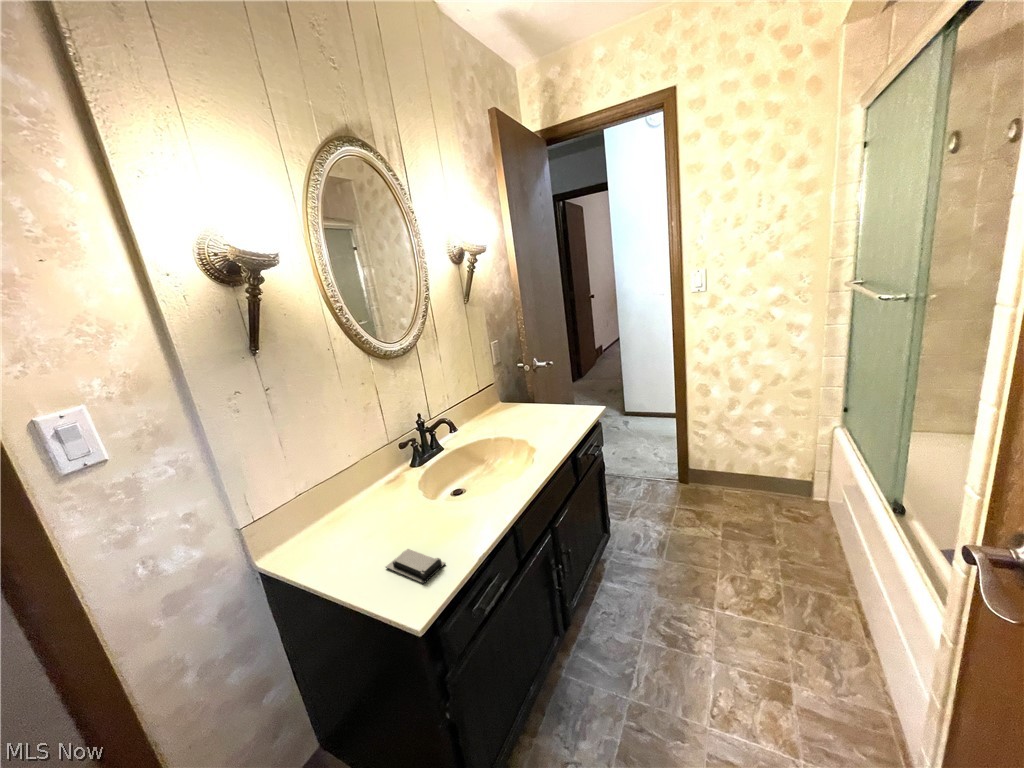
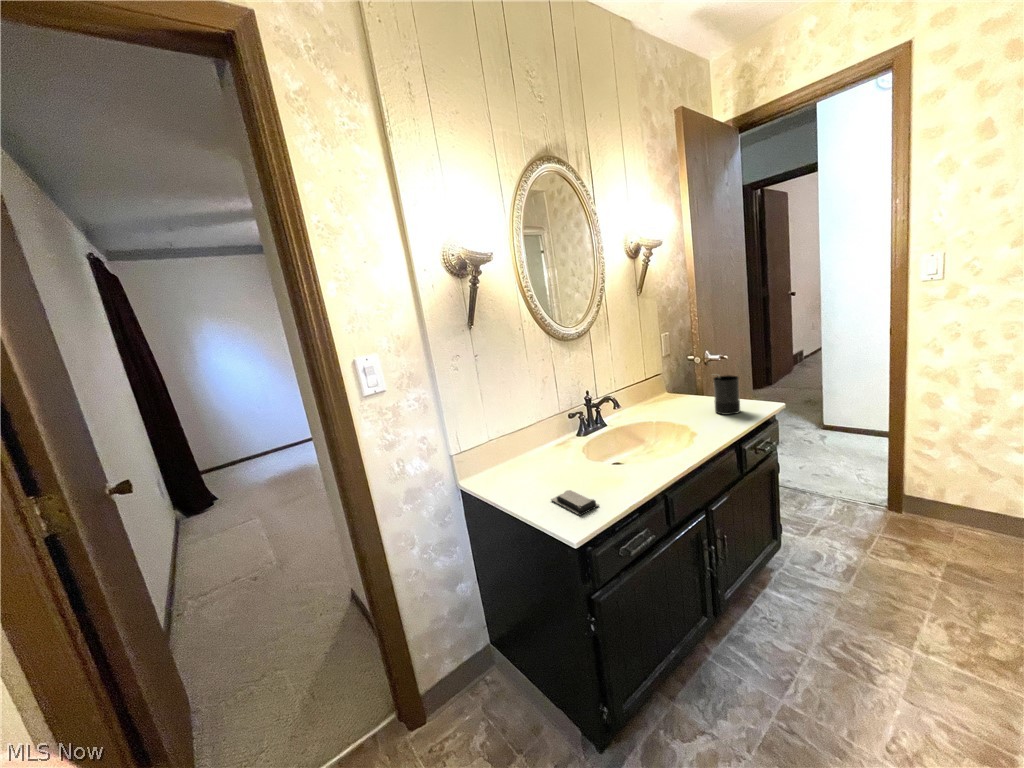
candle: none [543,385,571,425] -> present [713,375,740,415]

